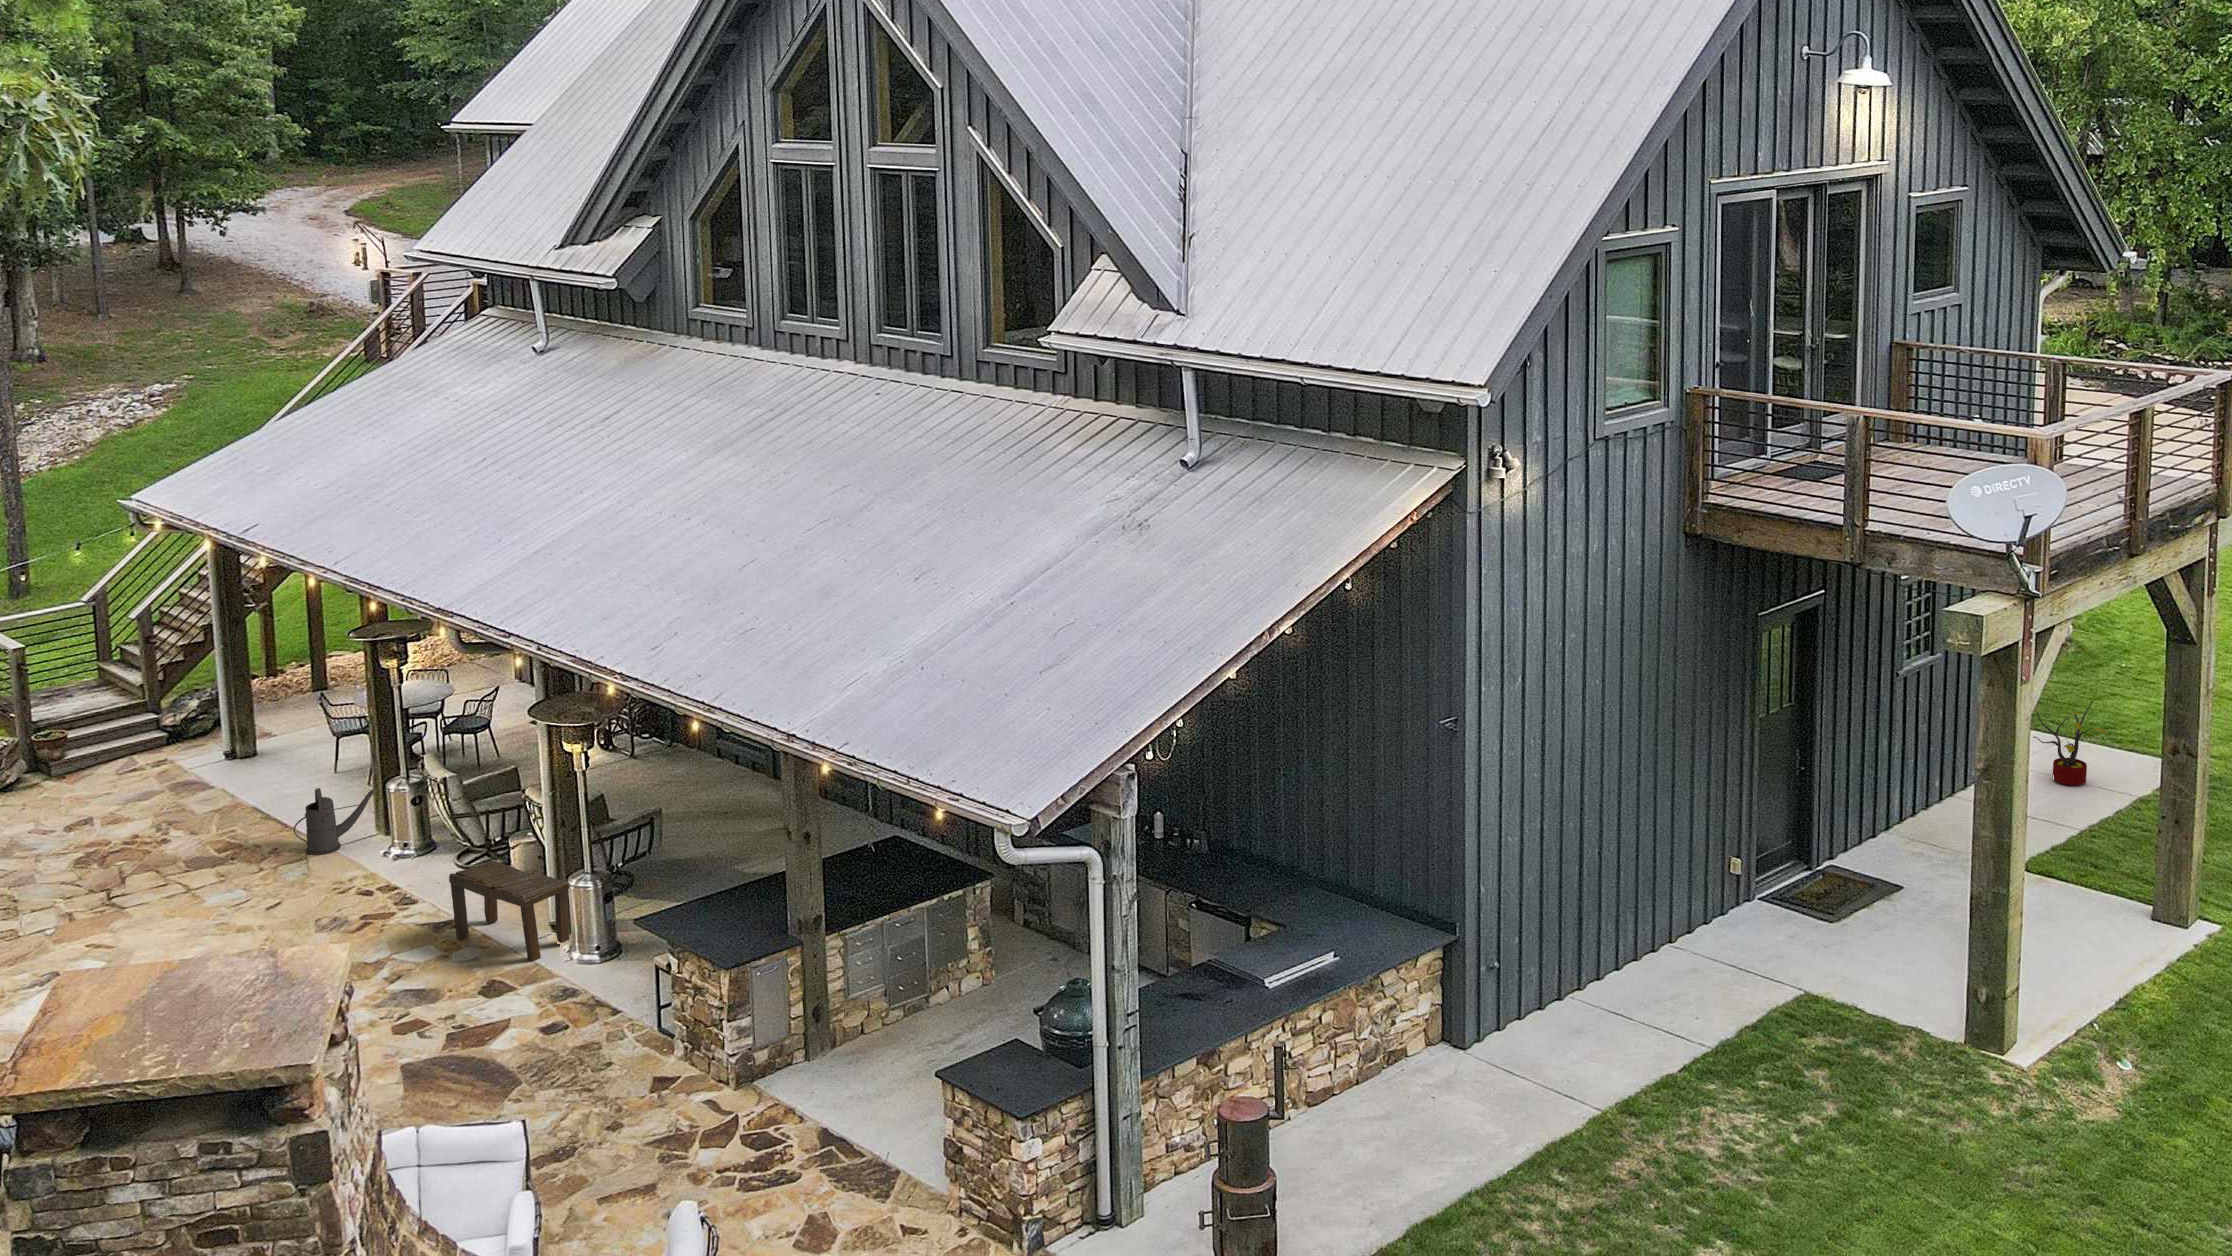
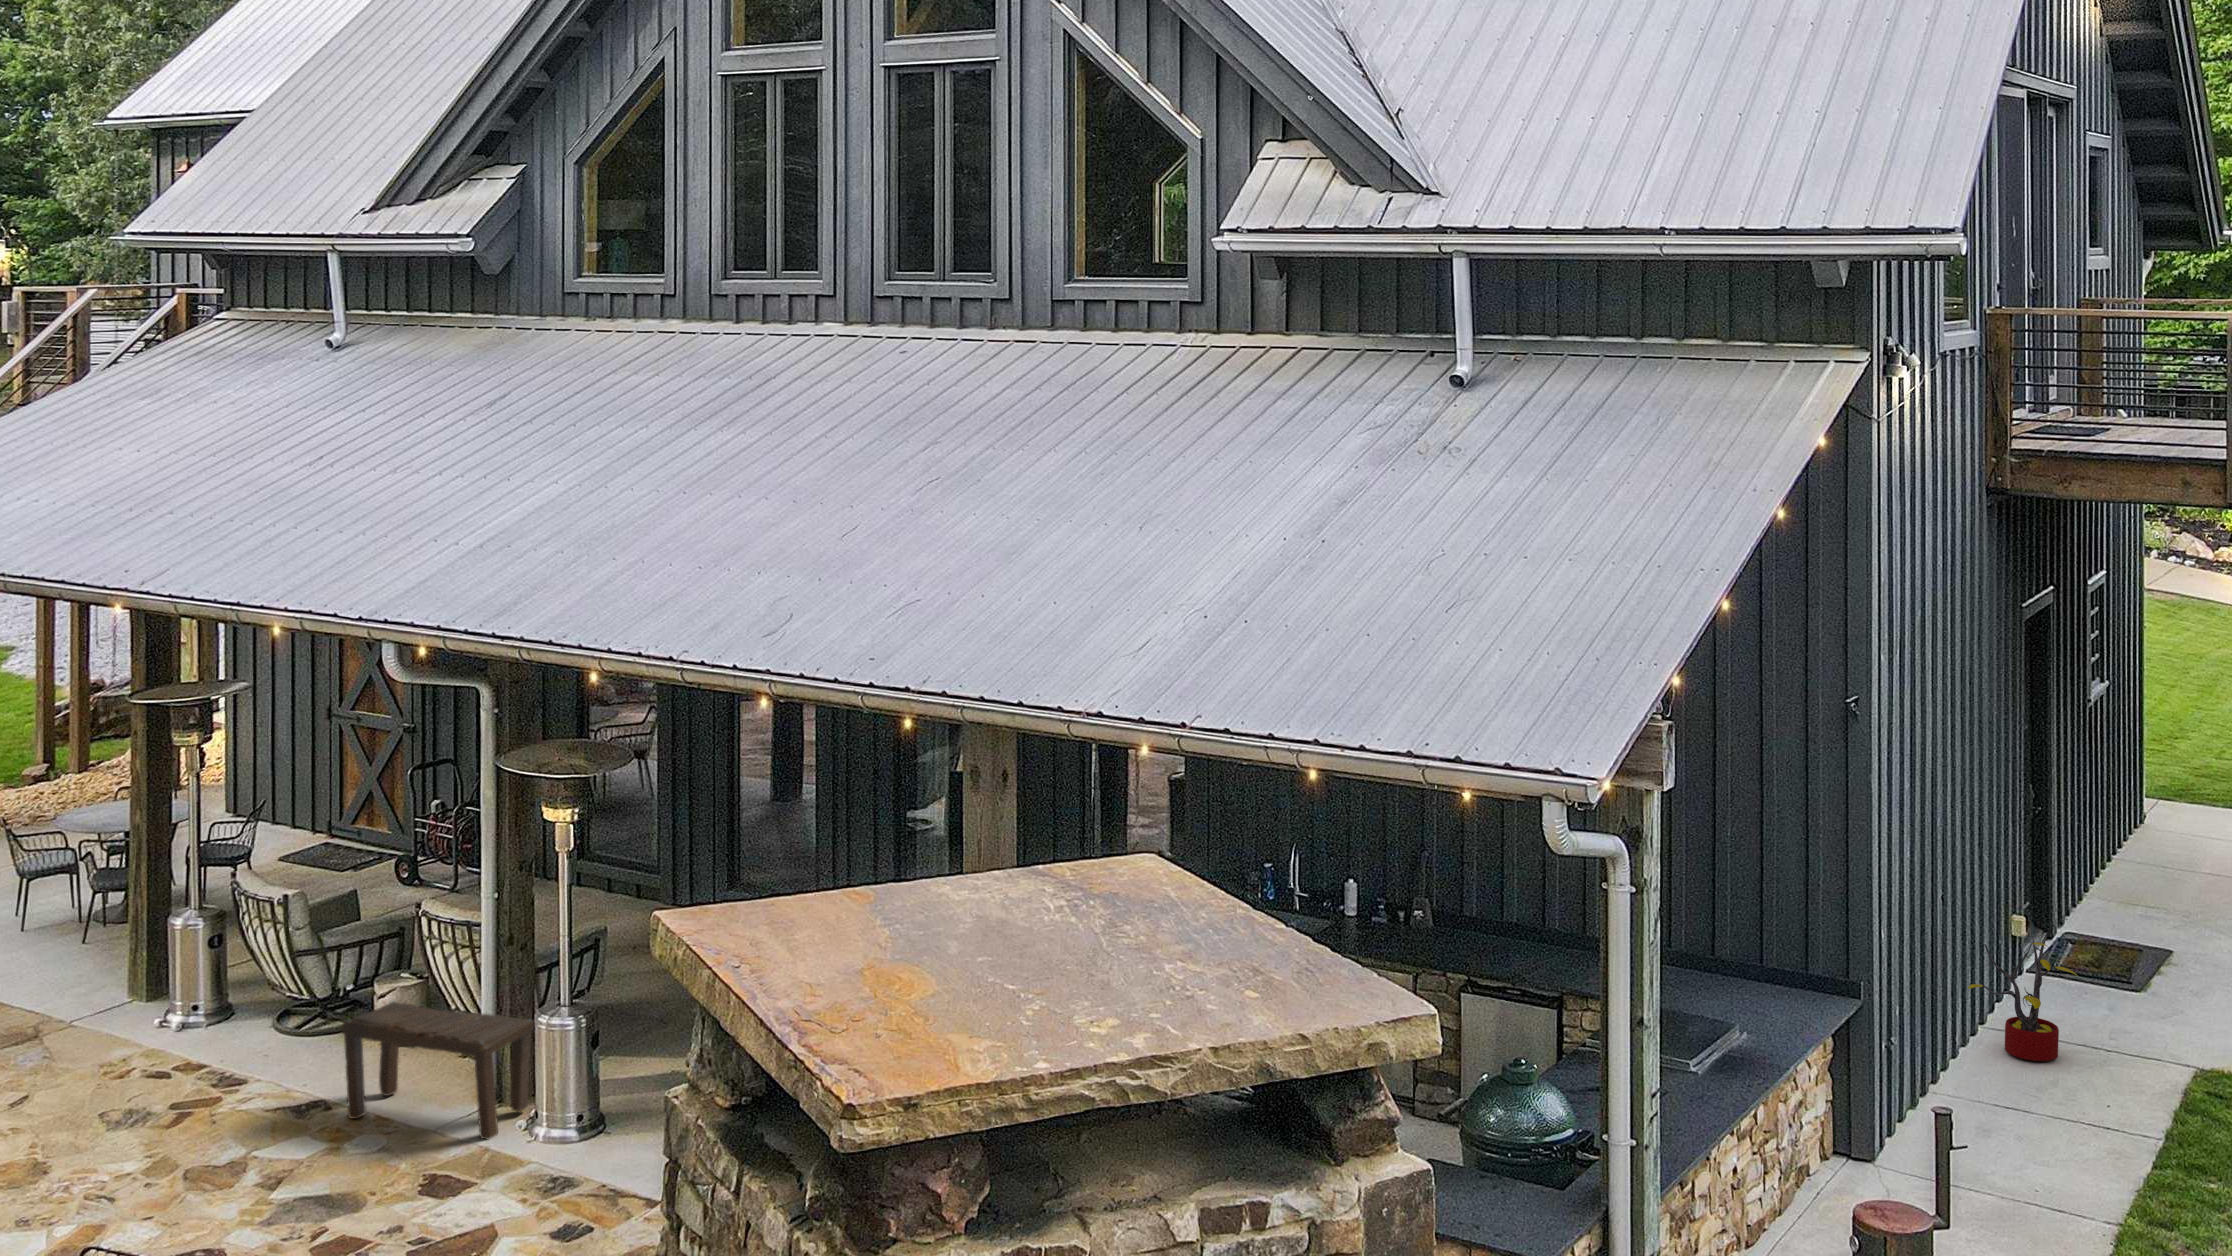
decorative plant: present [2033,701,2108,785] -> present [1968,924,2077,1061]
watering can: present [294,788,374,855] -> none [17,932,136,1031]

